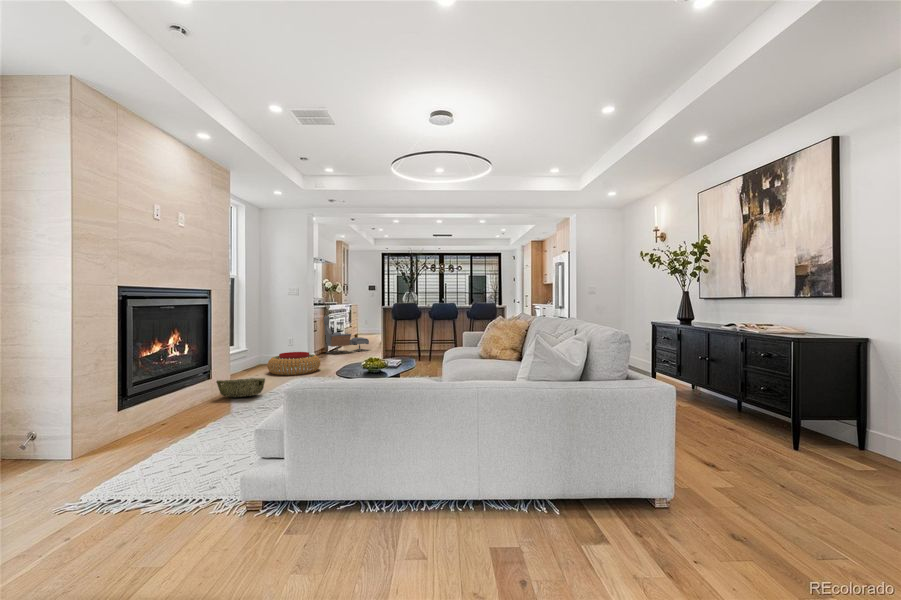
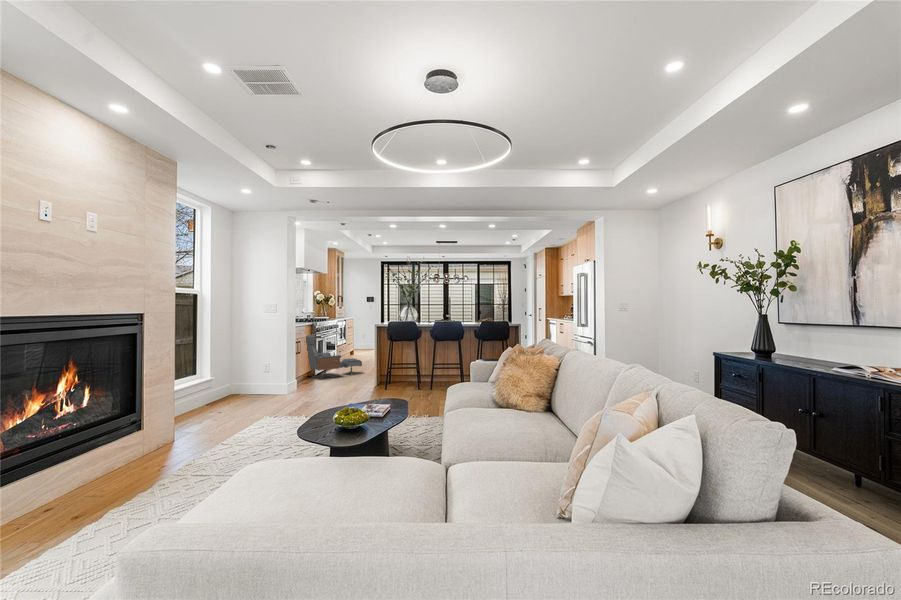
pouf: present [267,352,320,375] -> none [233,382,298,412]
woven basket: present [216,378,265,397] -> none [148,425,216,453]

